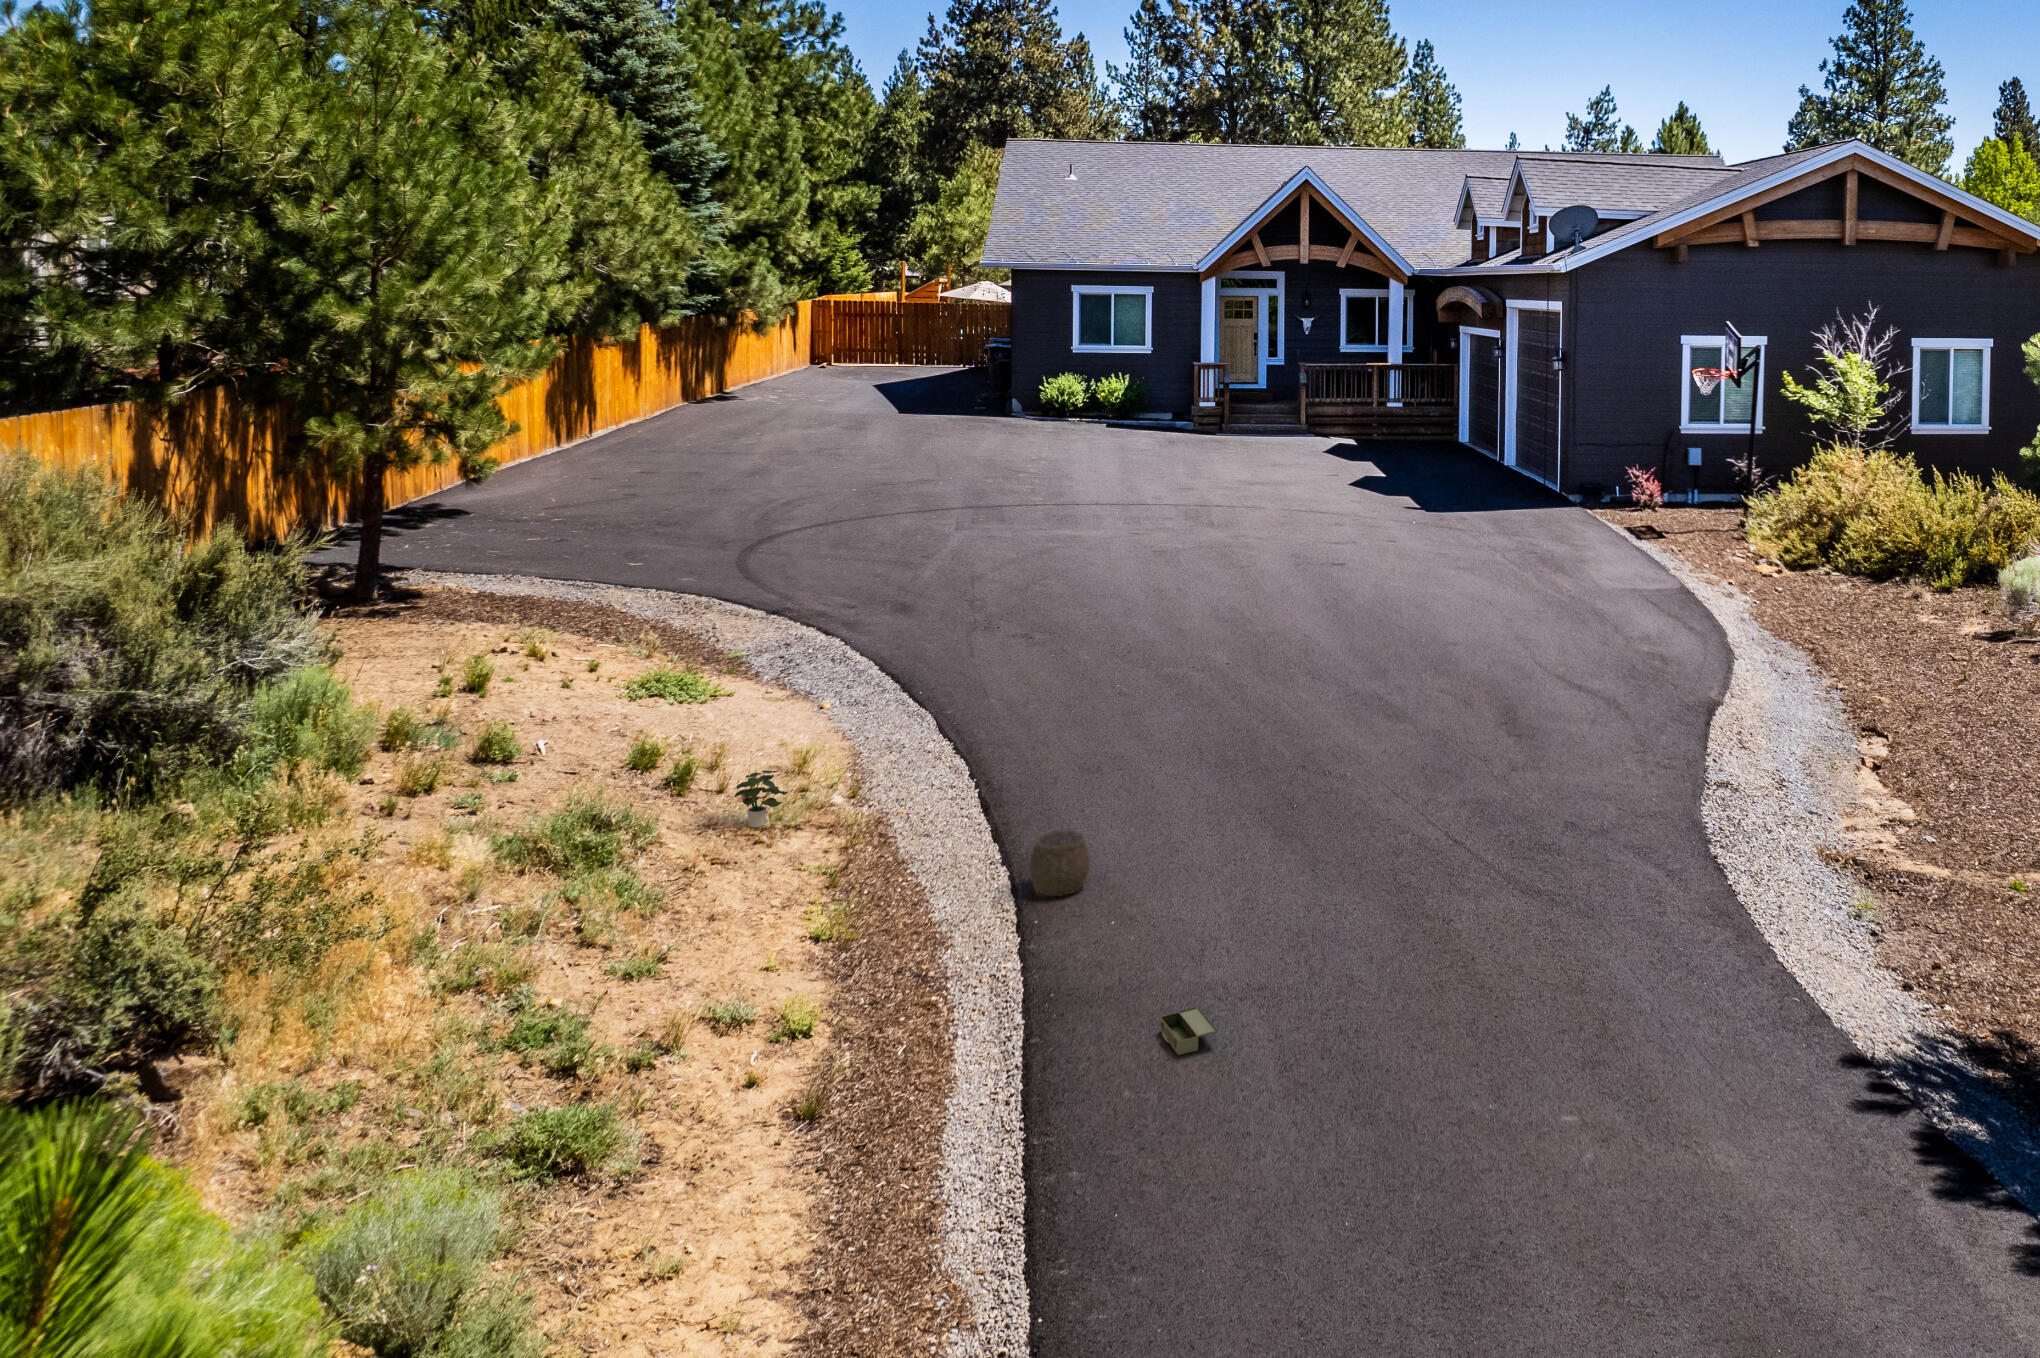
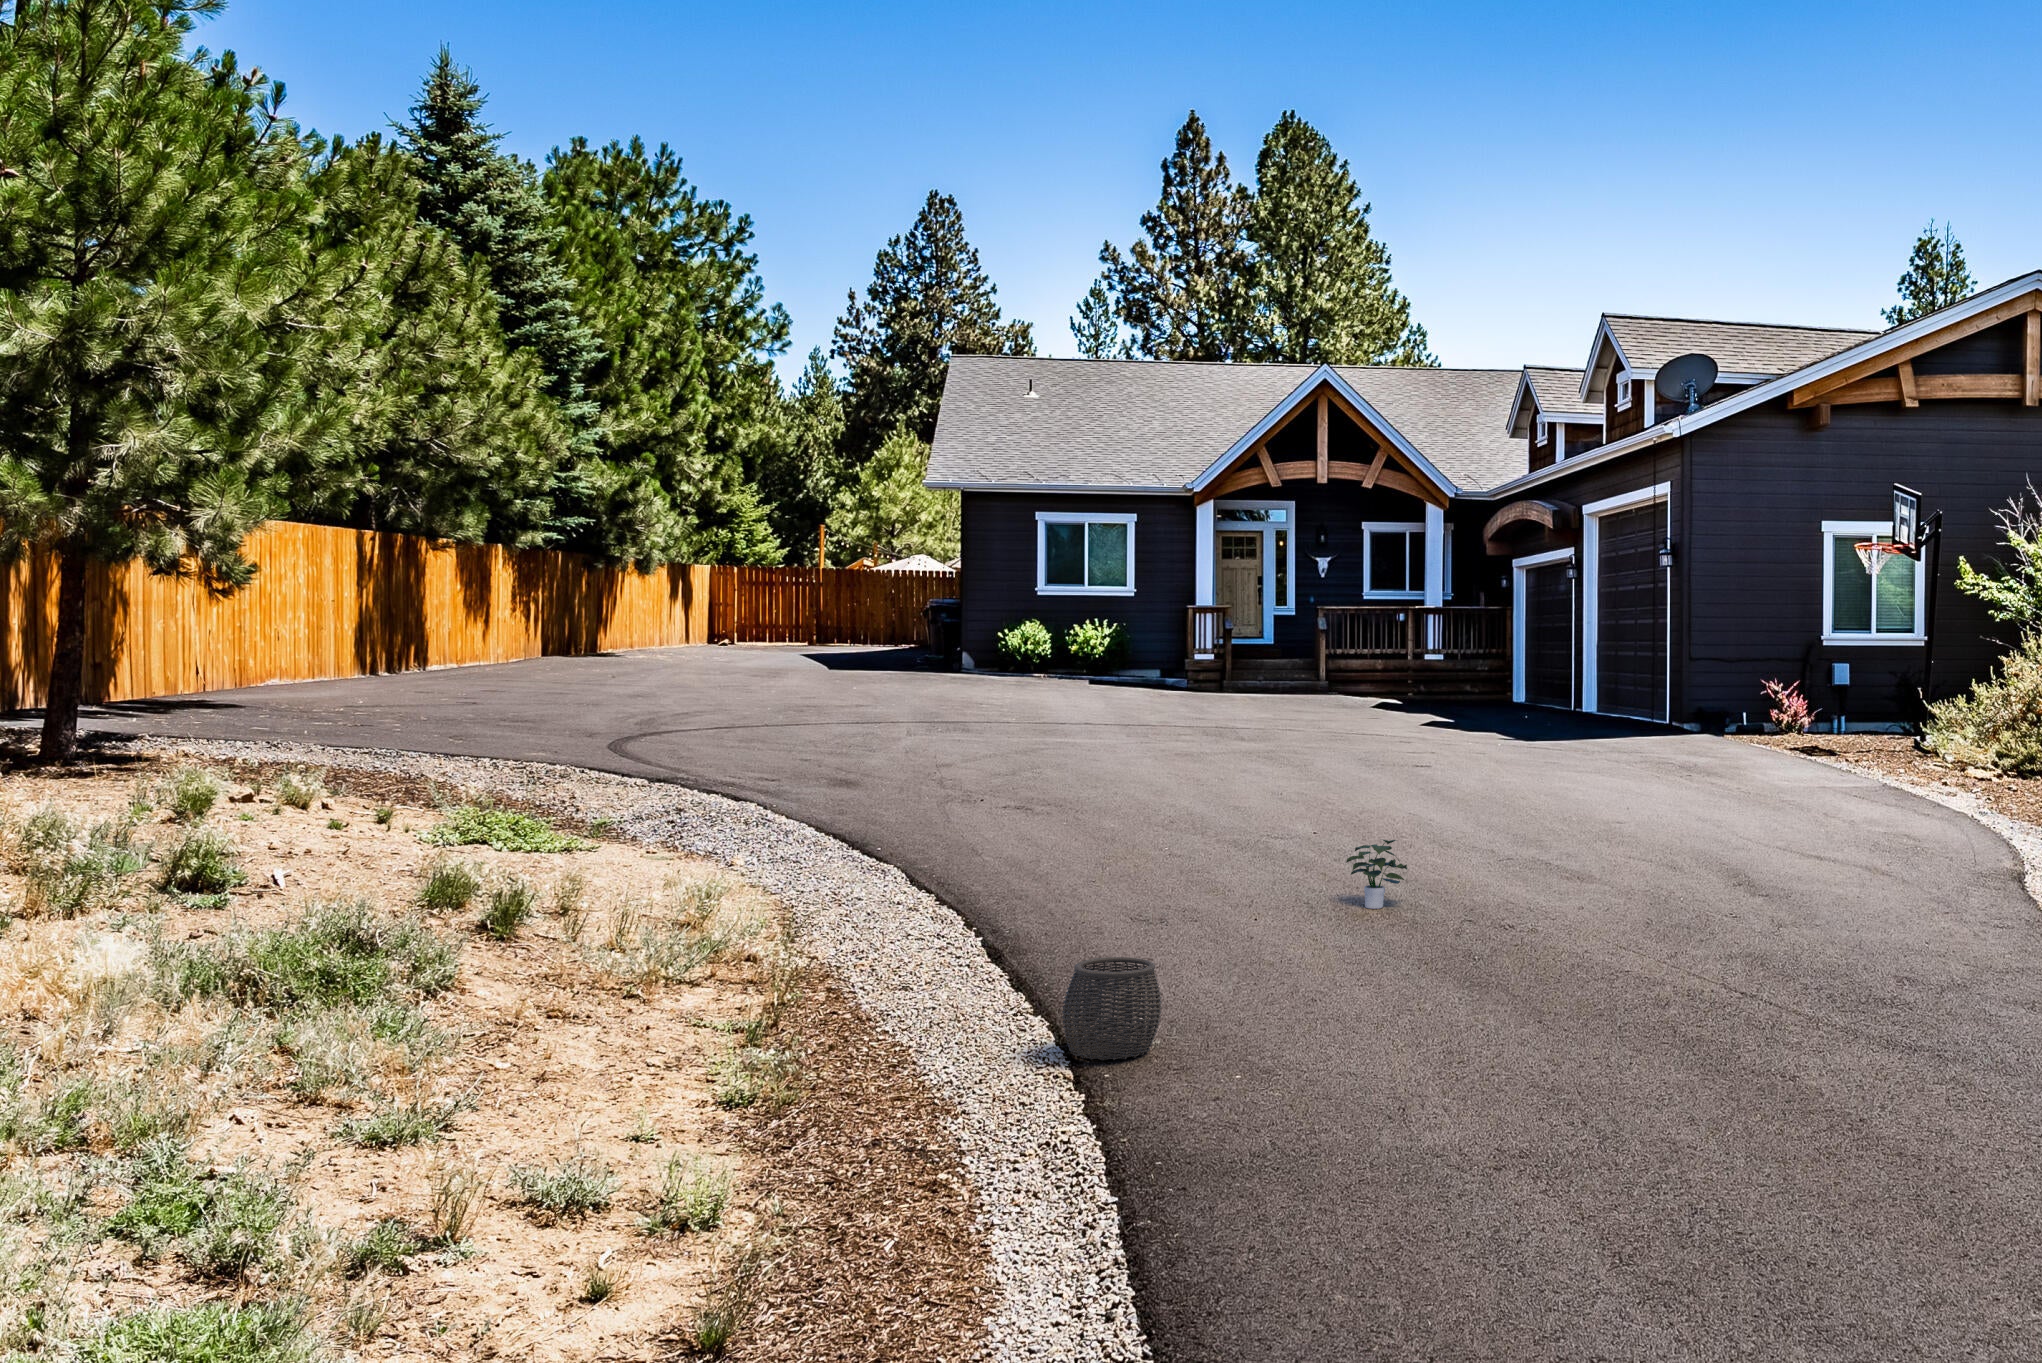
potted plant: present [734,770,788,827] -> present [1346,840,1407,909]
toolbox: present [1160,1007,1217,1055] -> none [1334,1182,1446,1255]

